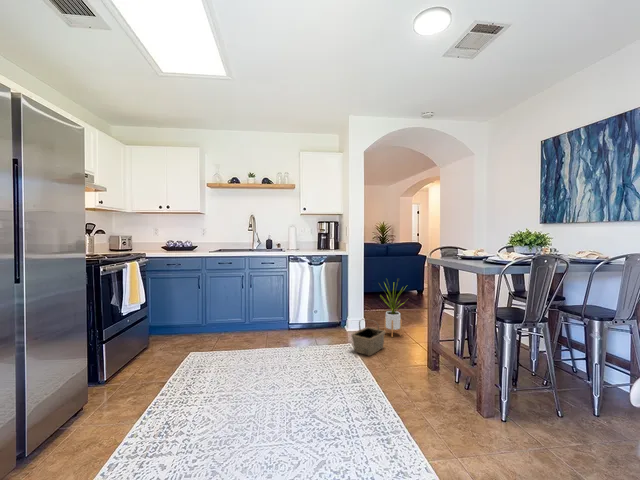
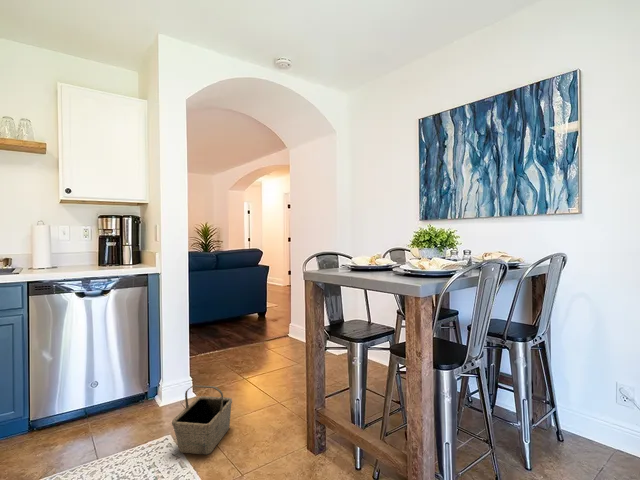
house plant: present [384,284,402,337] -> none [215,304,265,402]

